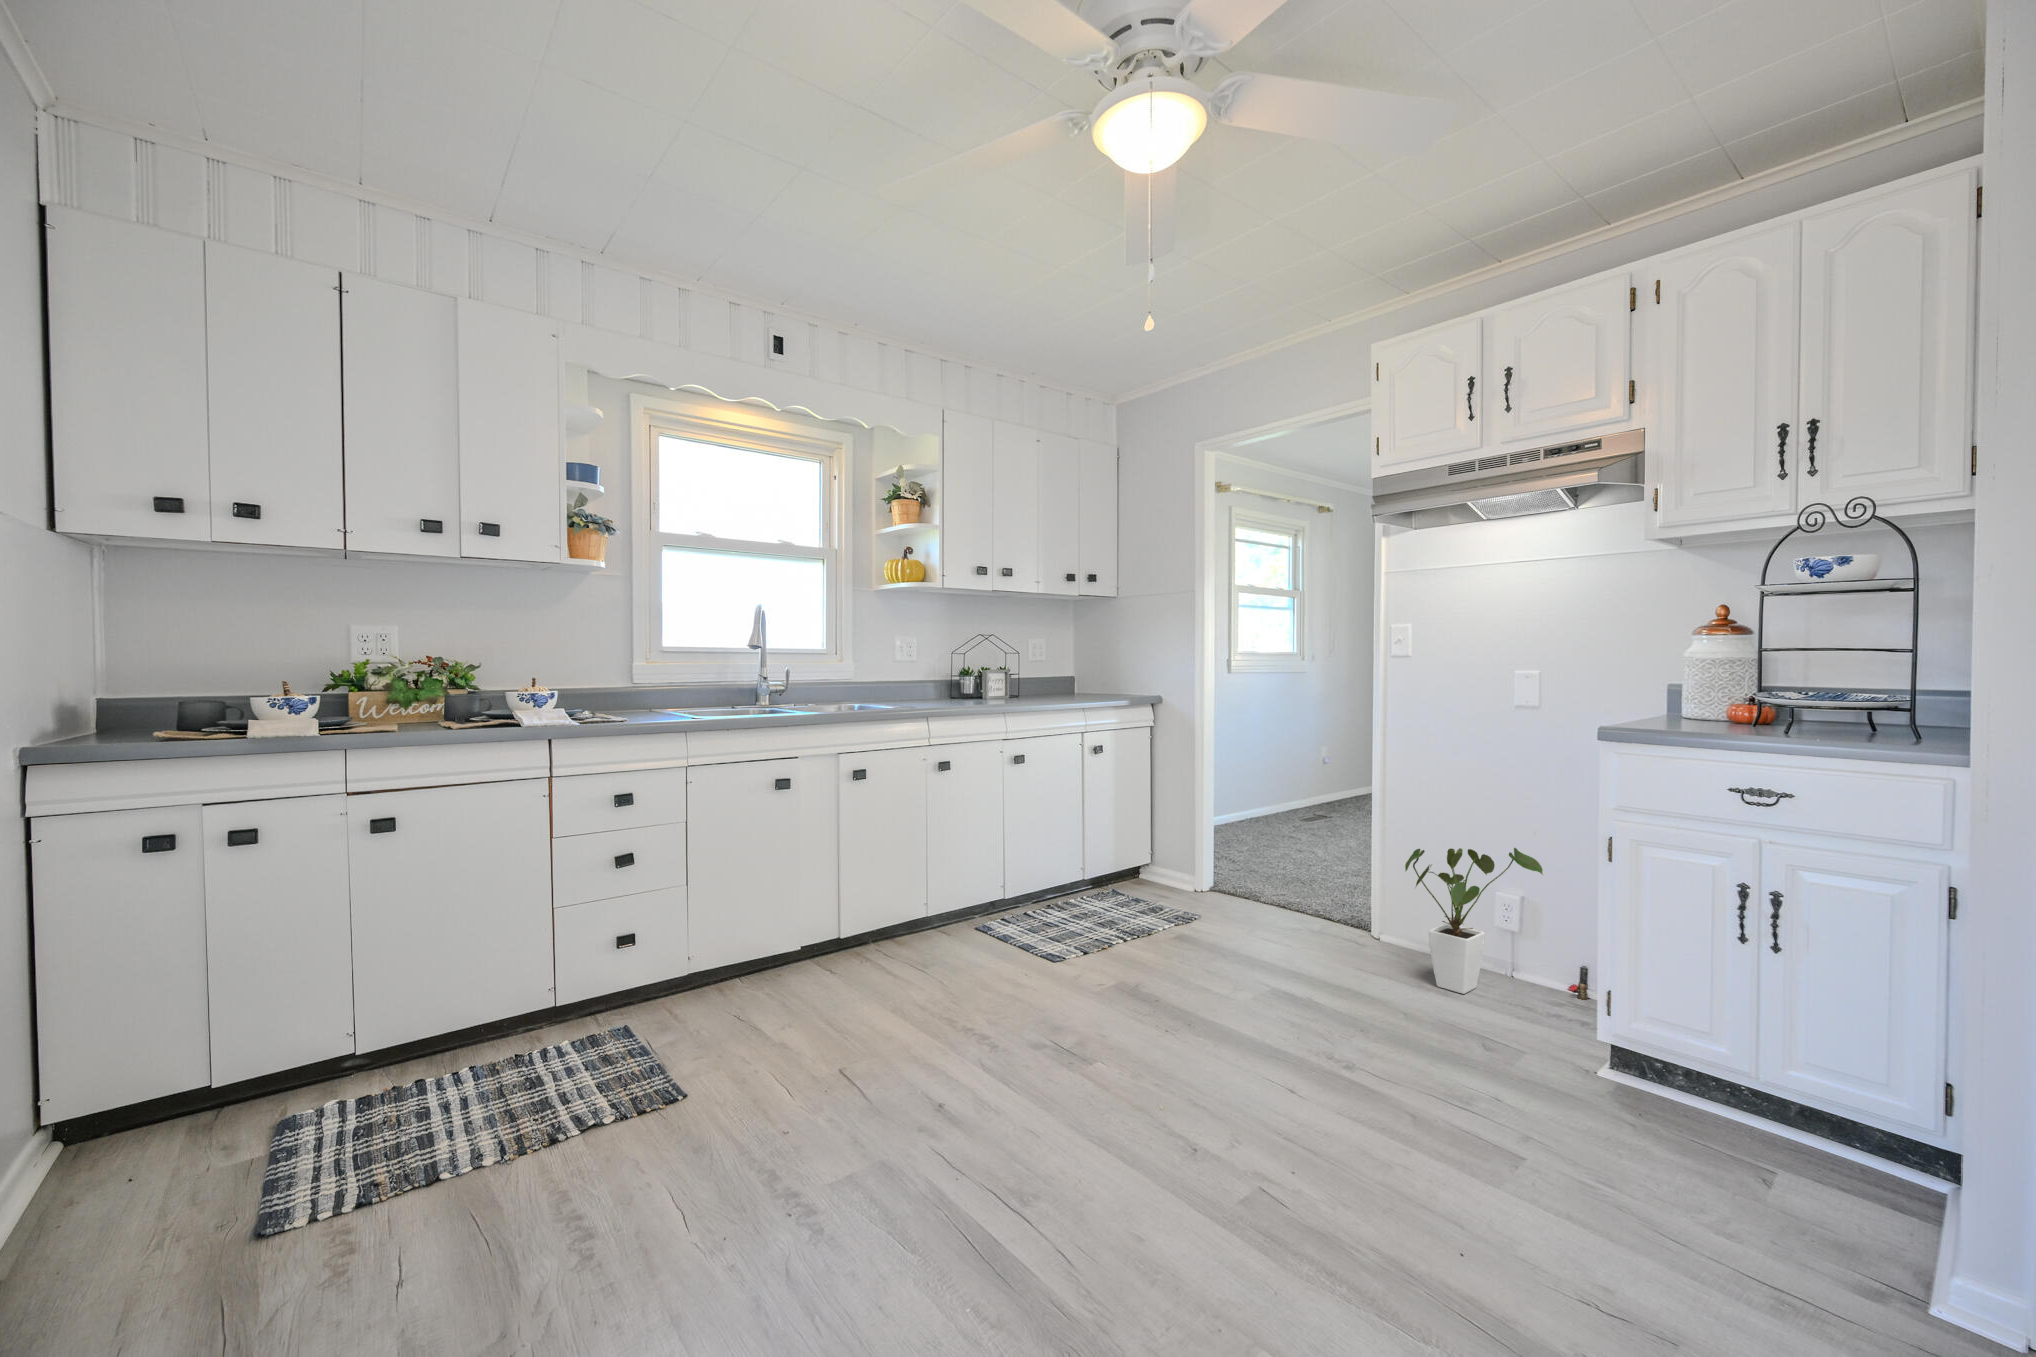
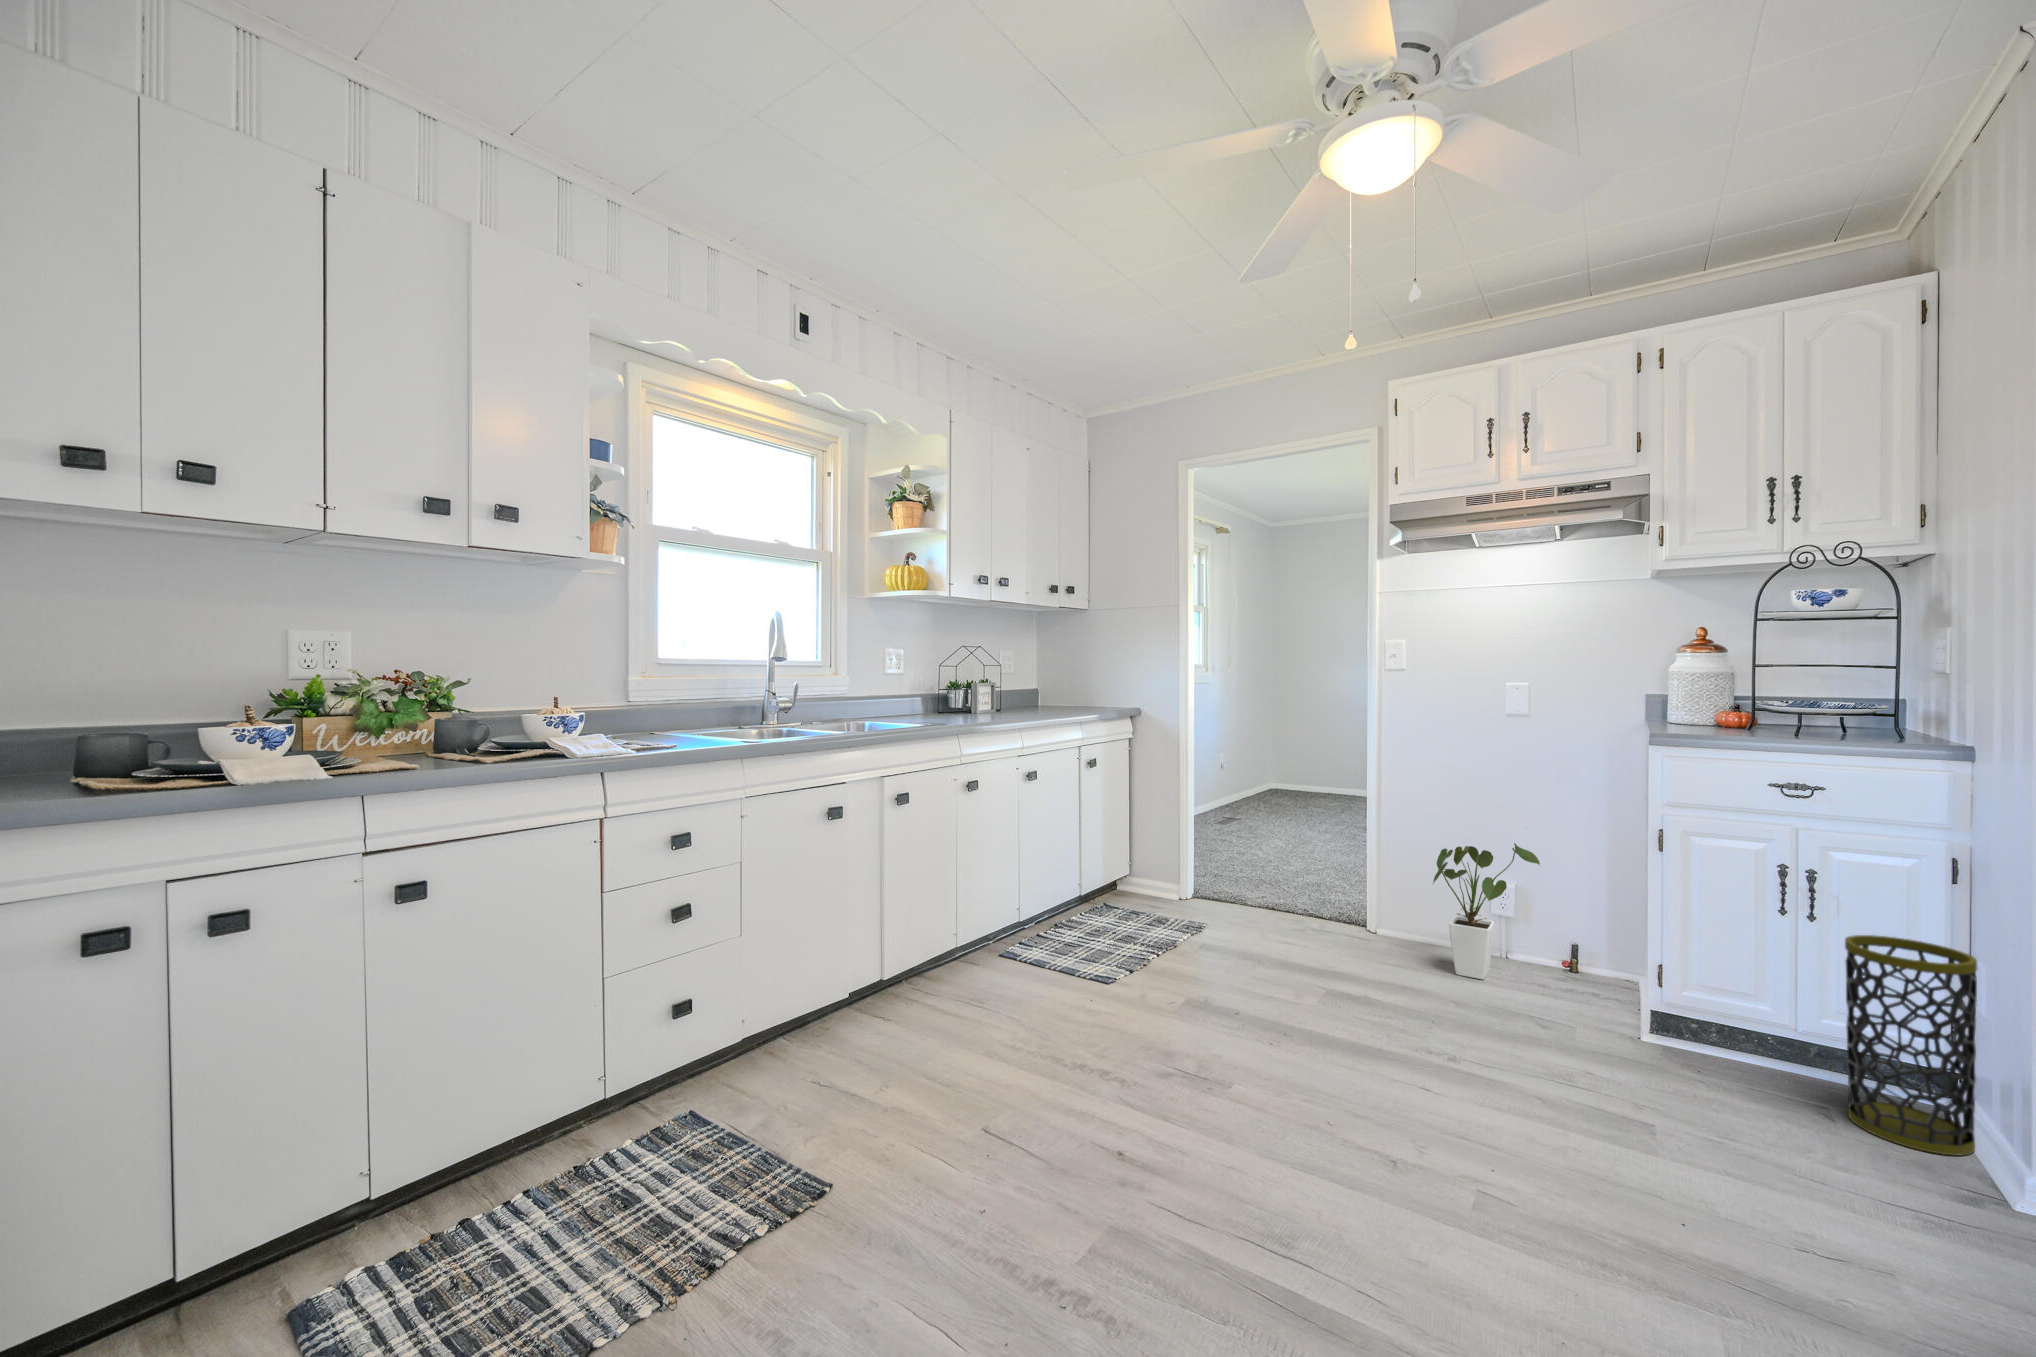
trash can: none [1777,966,1925,1231] -> present [1845,935,1977,1155]

